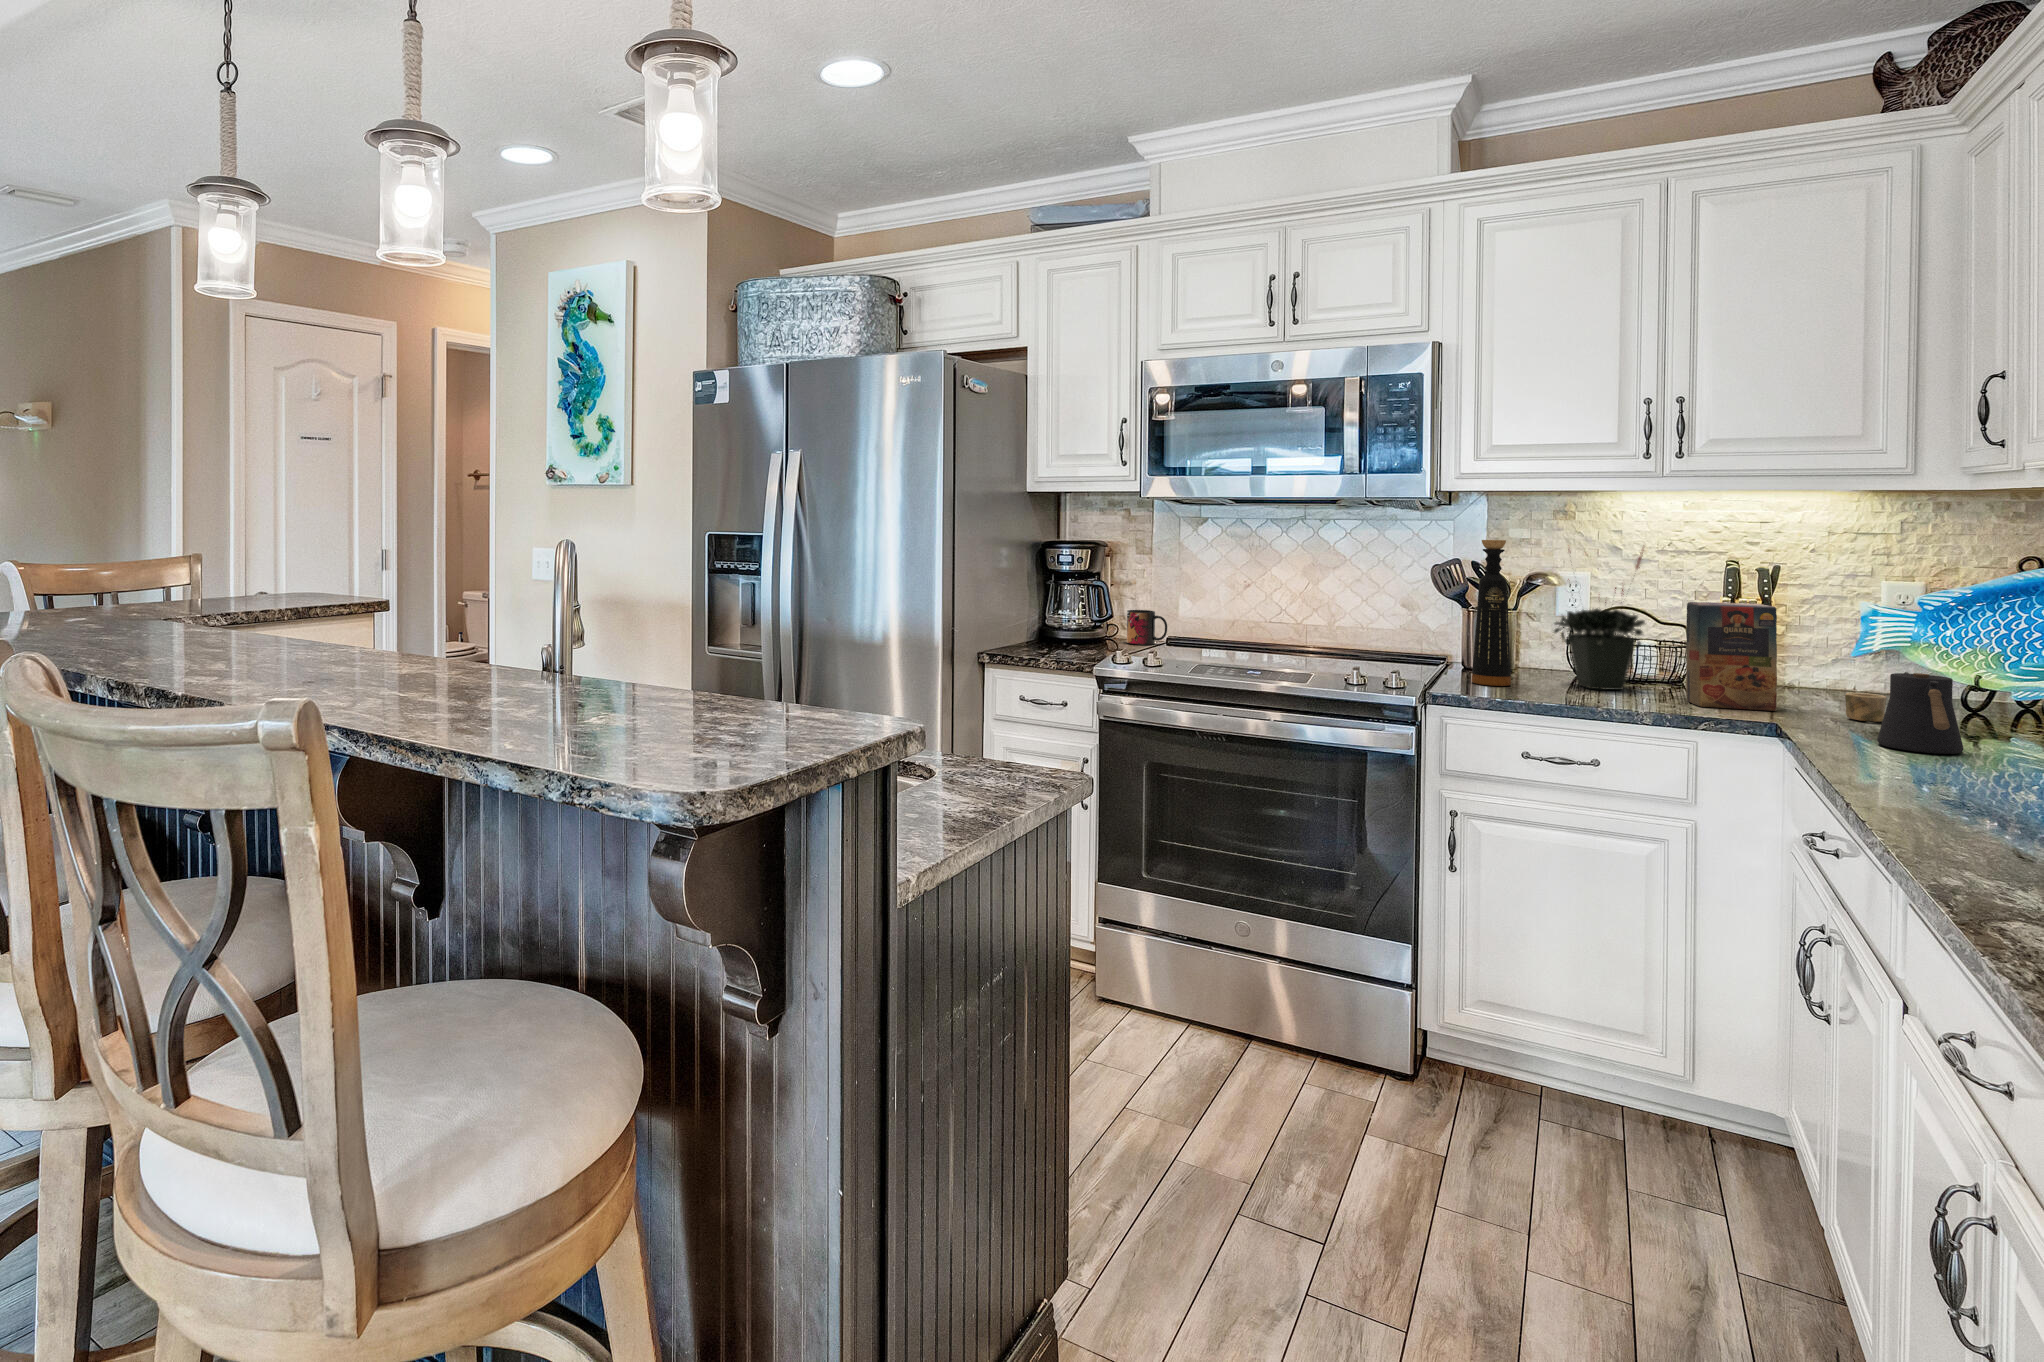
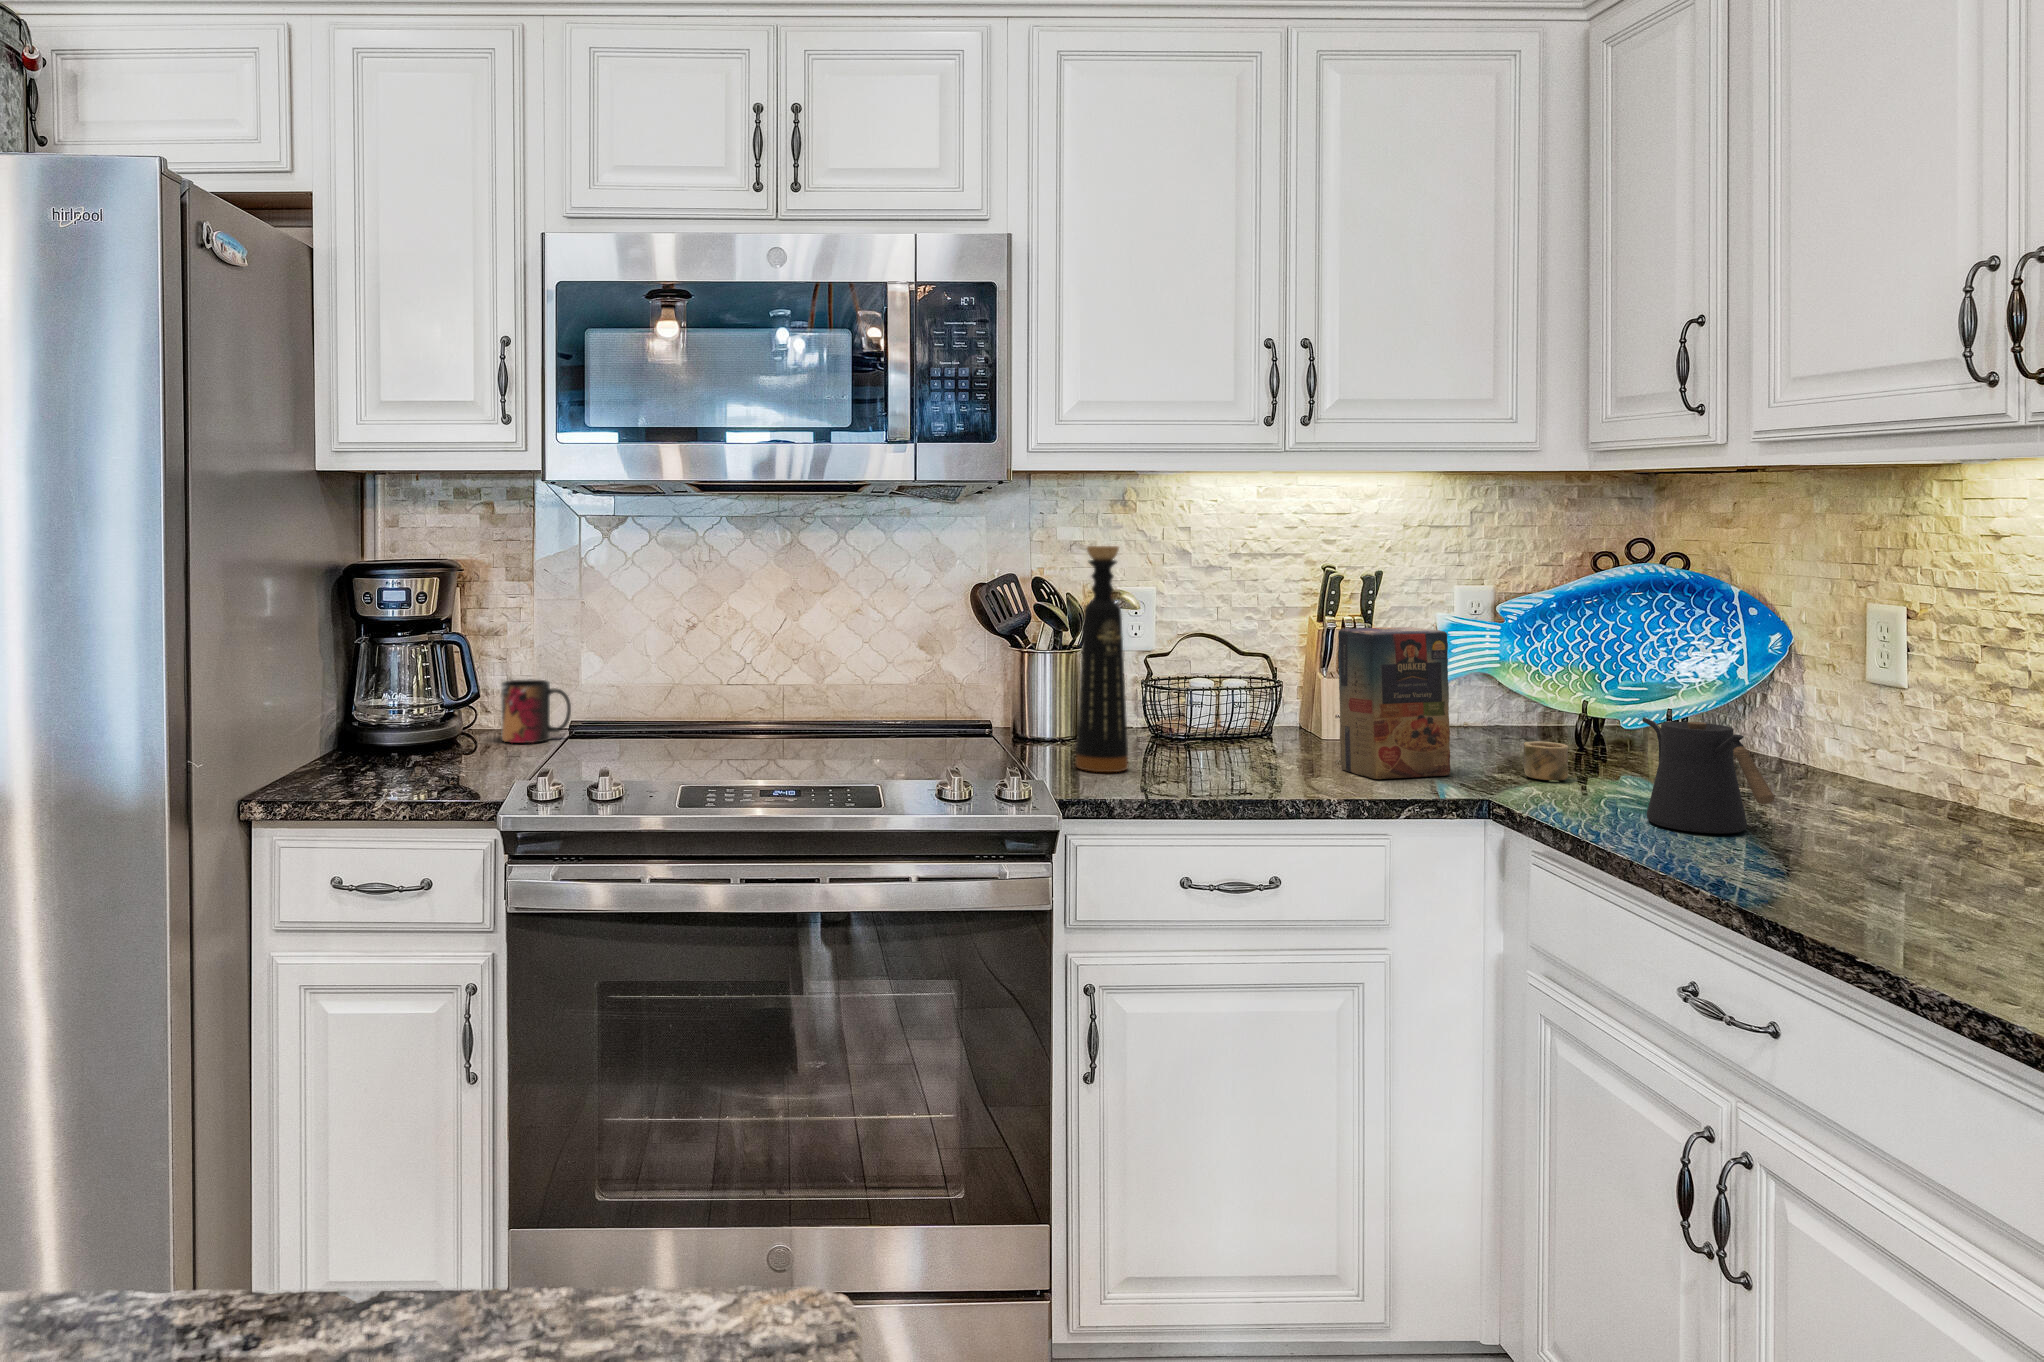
potted plant: present [1554,548,1645,690] -> none [1160,546,1287,762]

